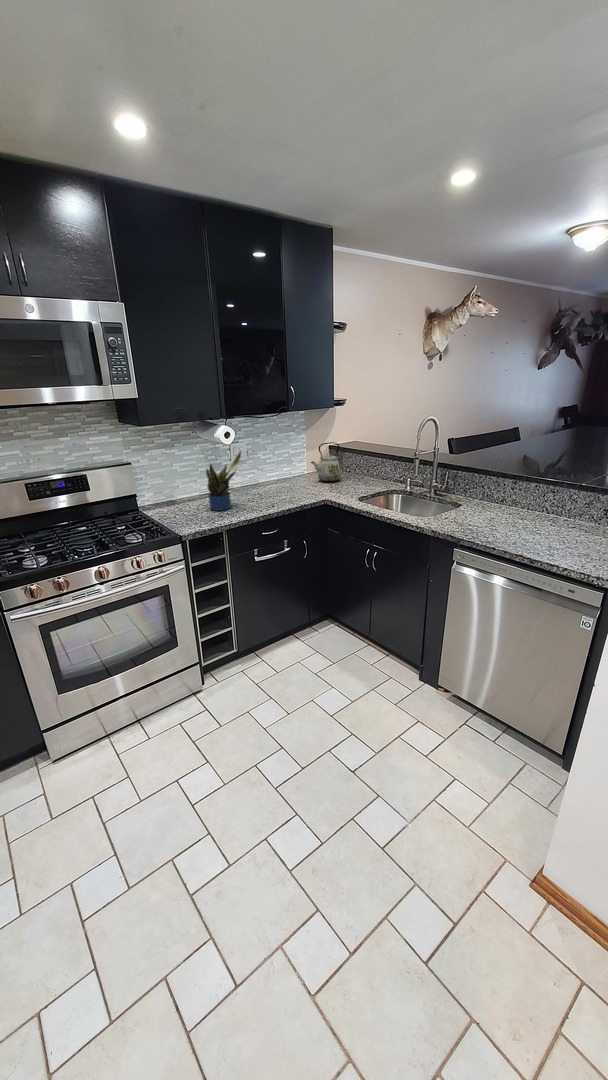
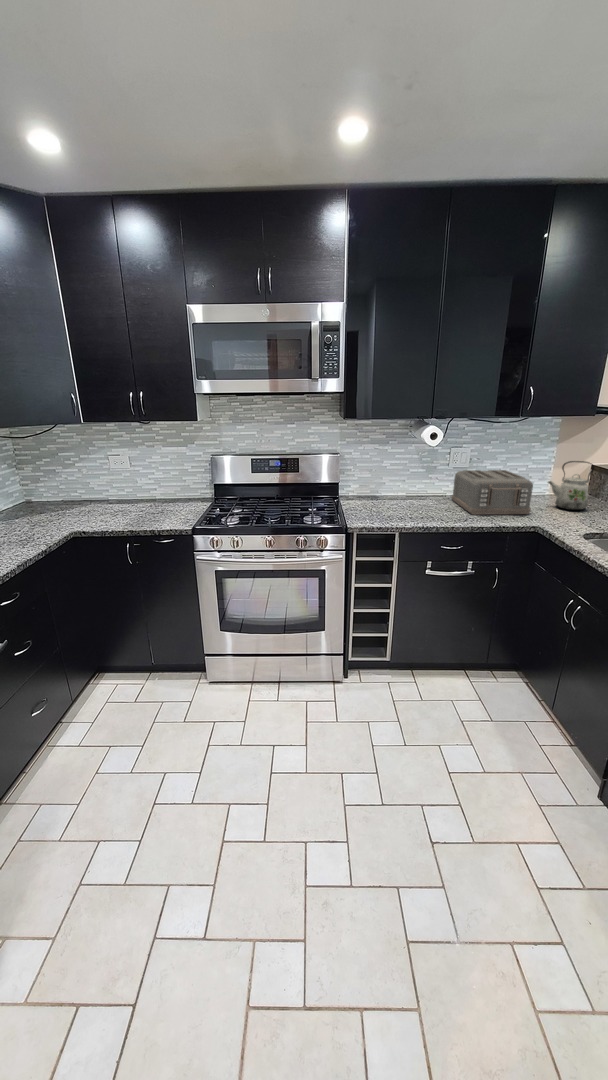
potted plant: present [206,452,241,511] -> none [399,454,443,514]
toaster: none [241,457,311,500] -> present [452,470,533,515]

